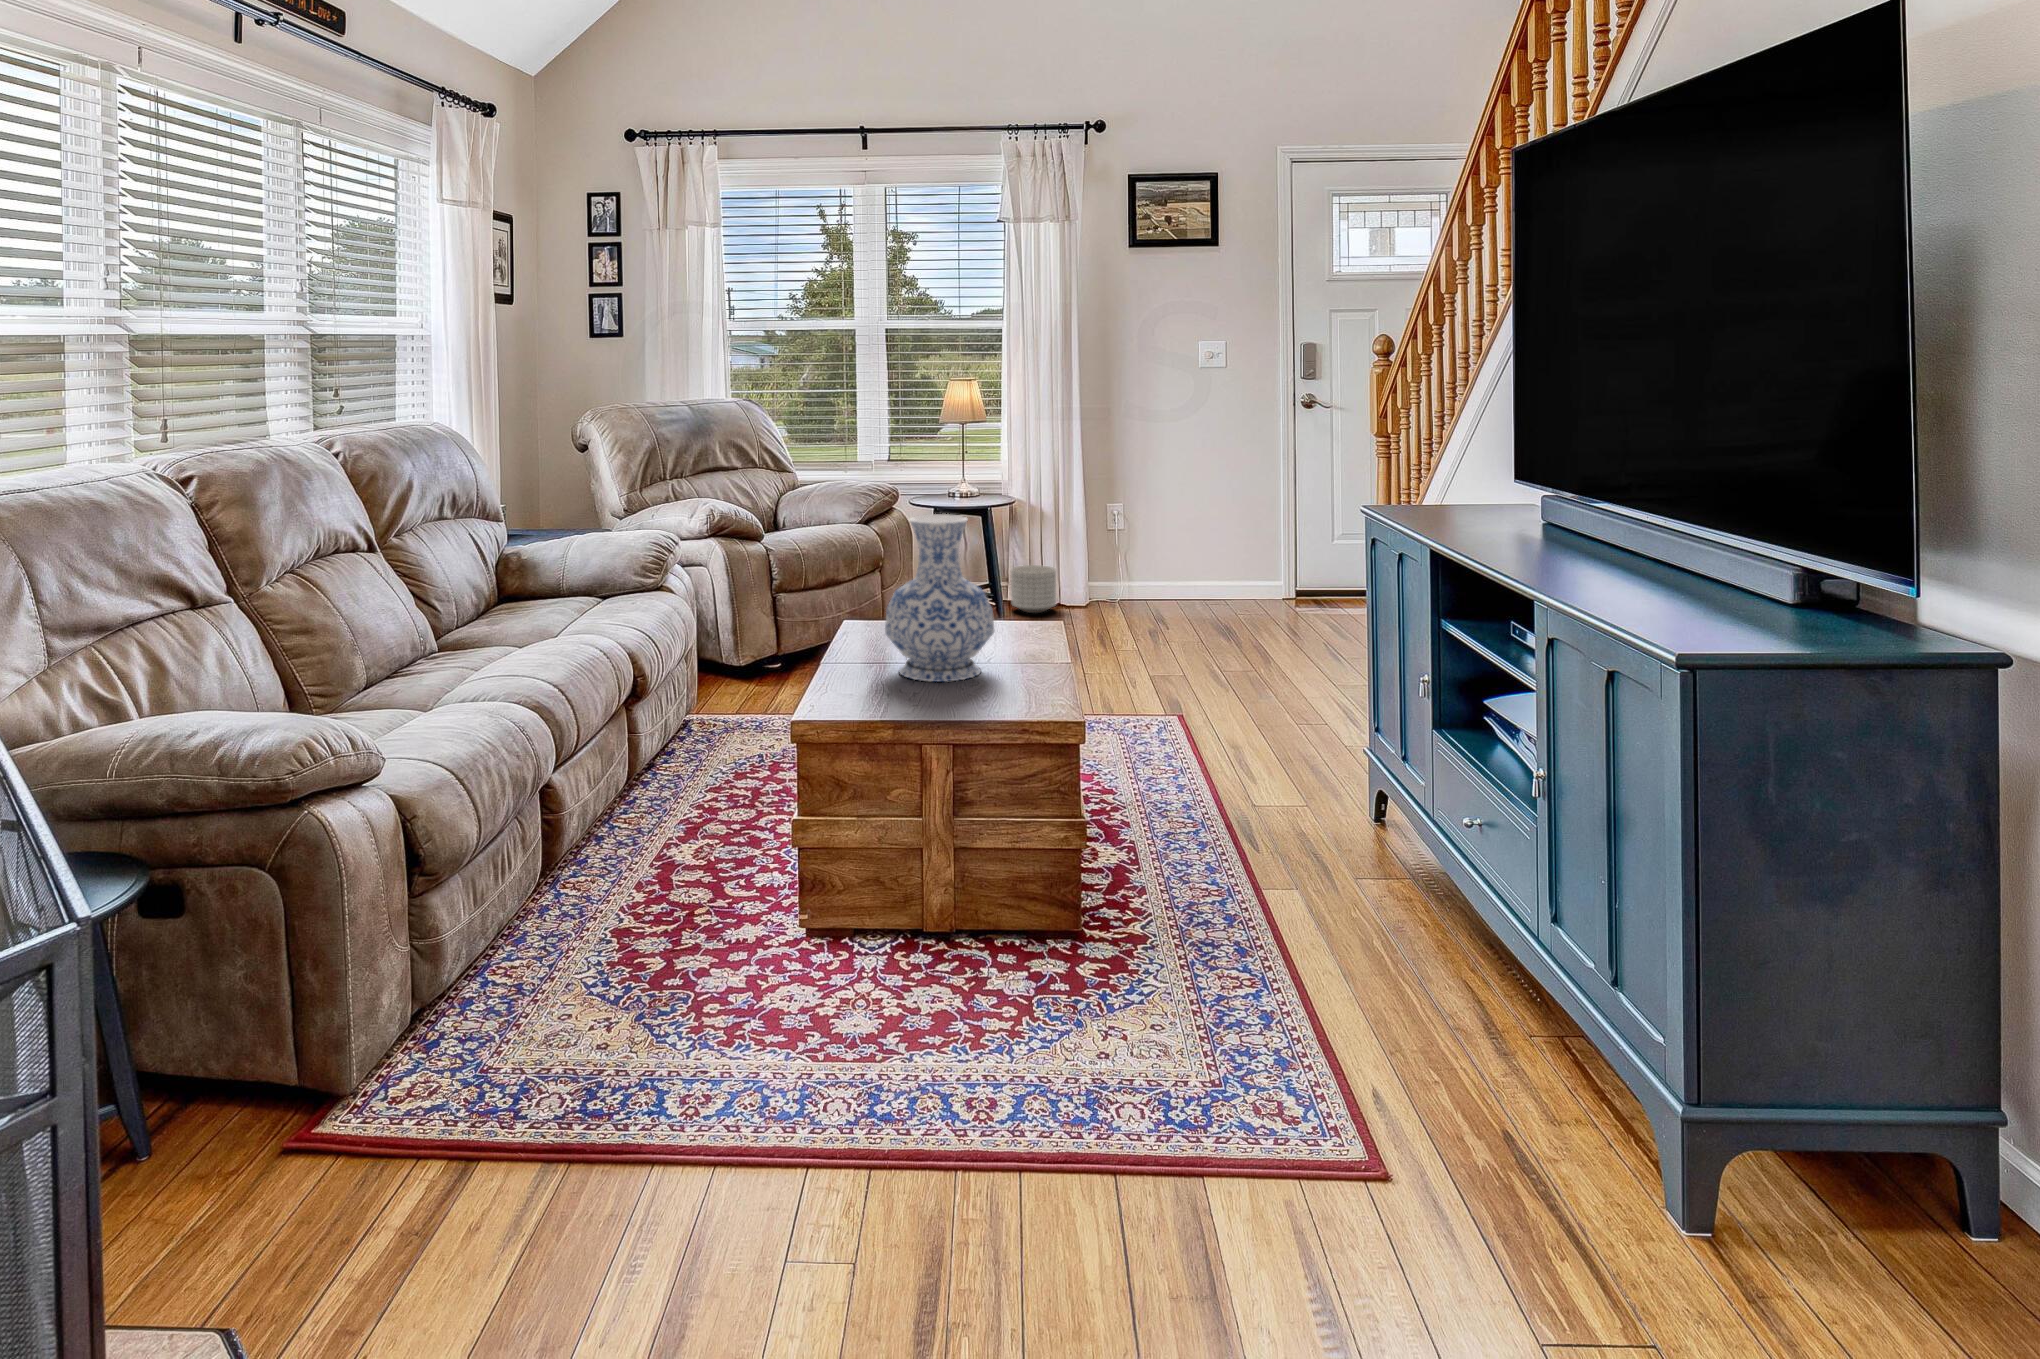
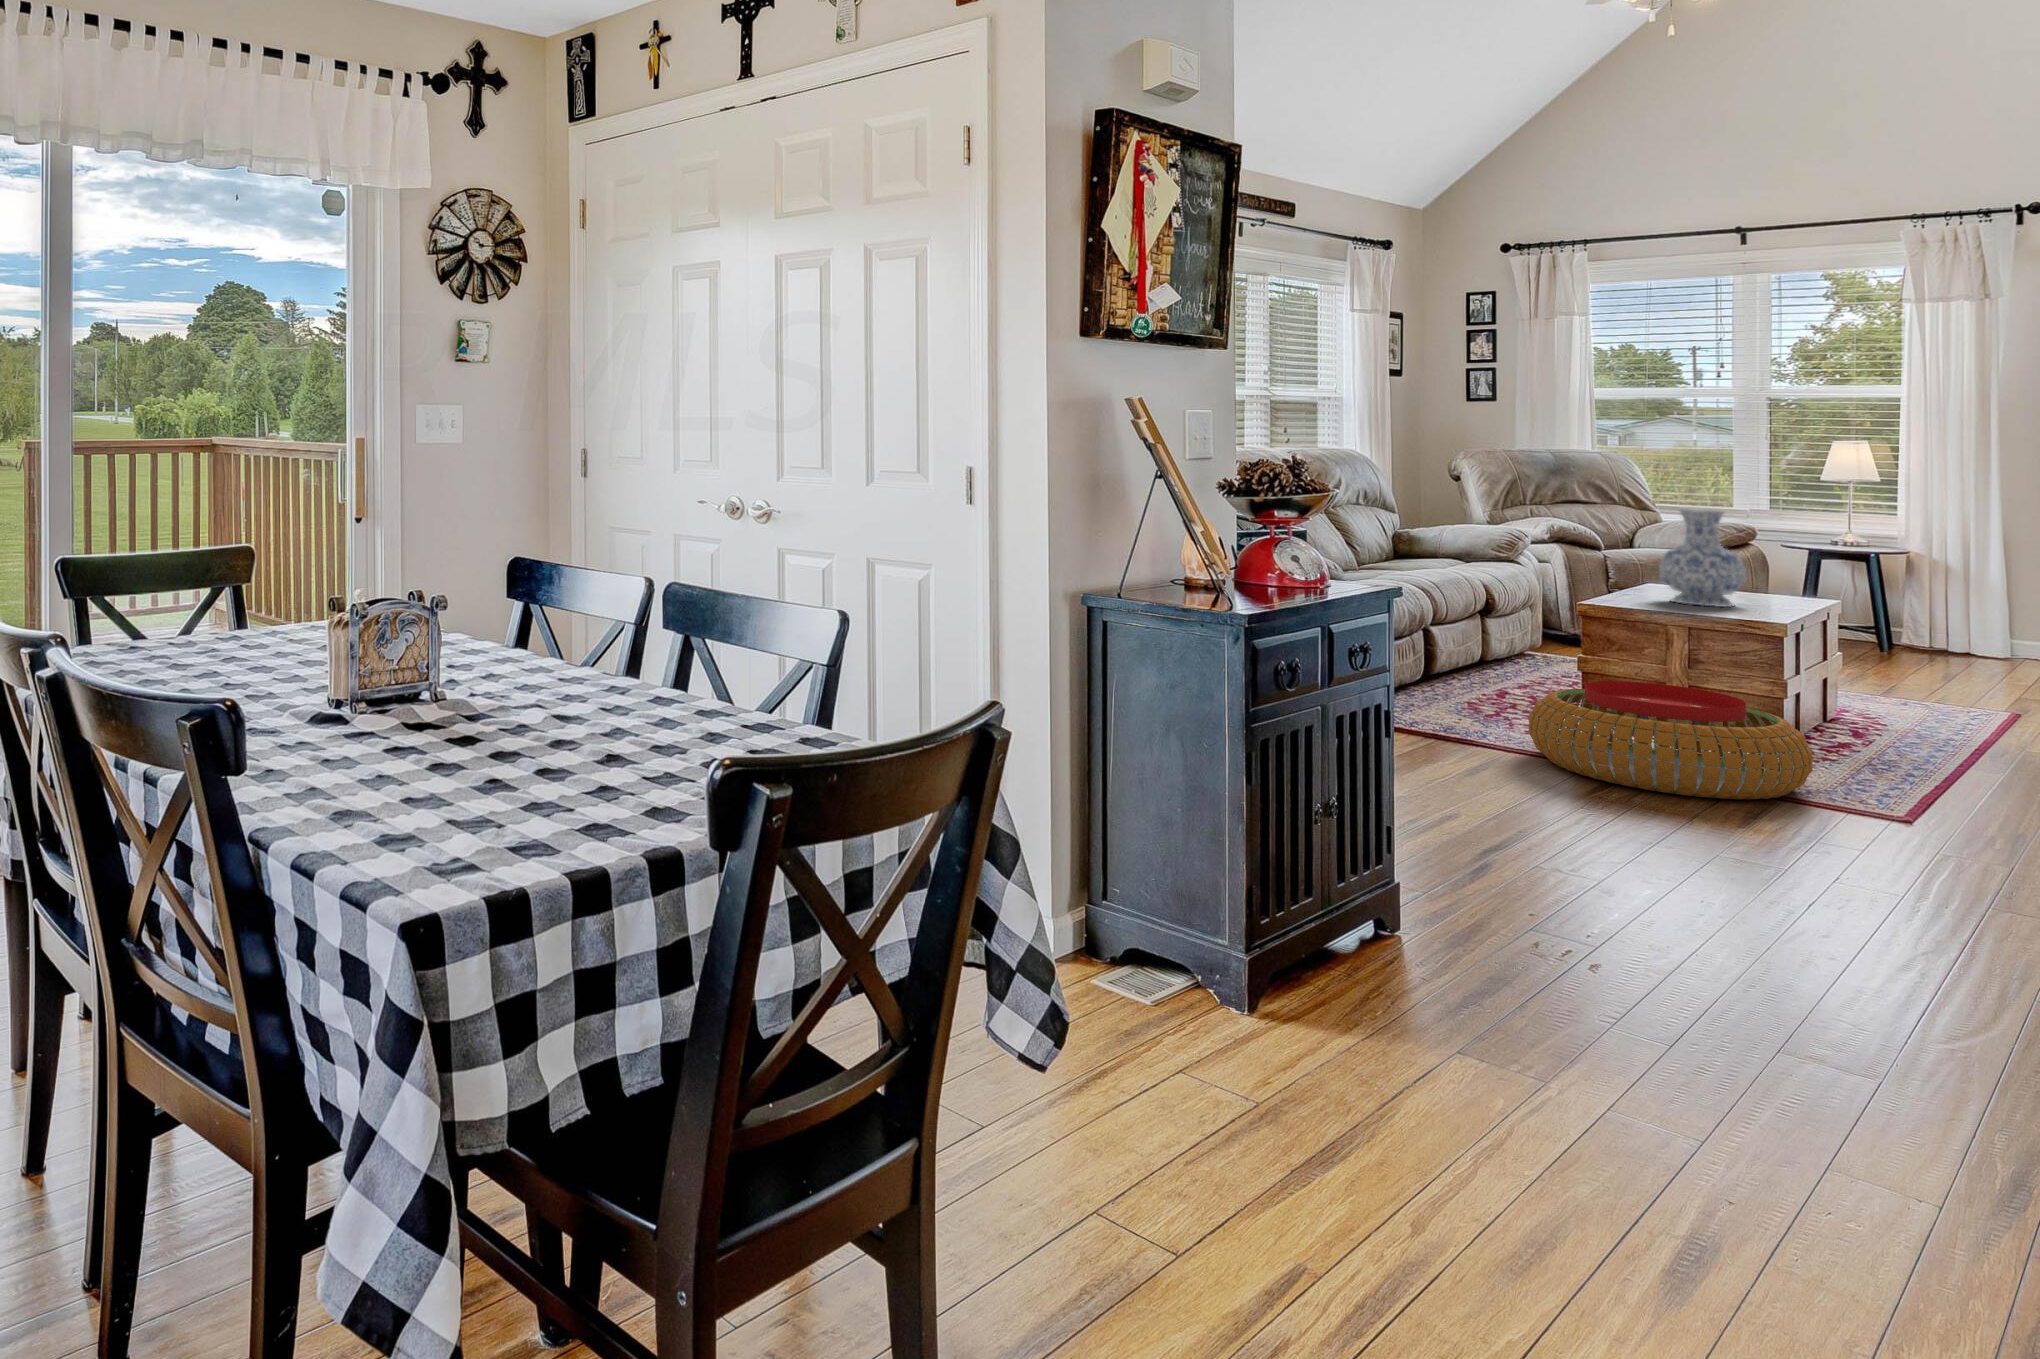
planter: present [1011,565,1056,613] -> none [1900,612,1957,655]
pouf: none [755,910,1221,1264] -> present [1528,681,1813,799]

